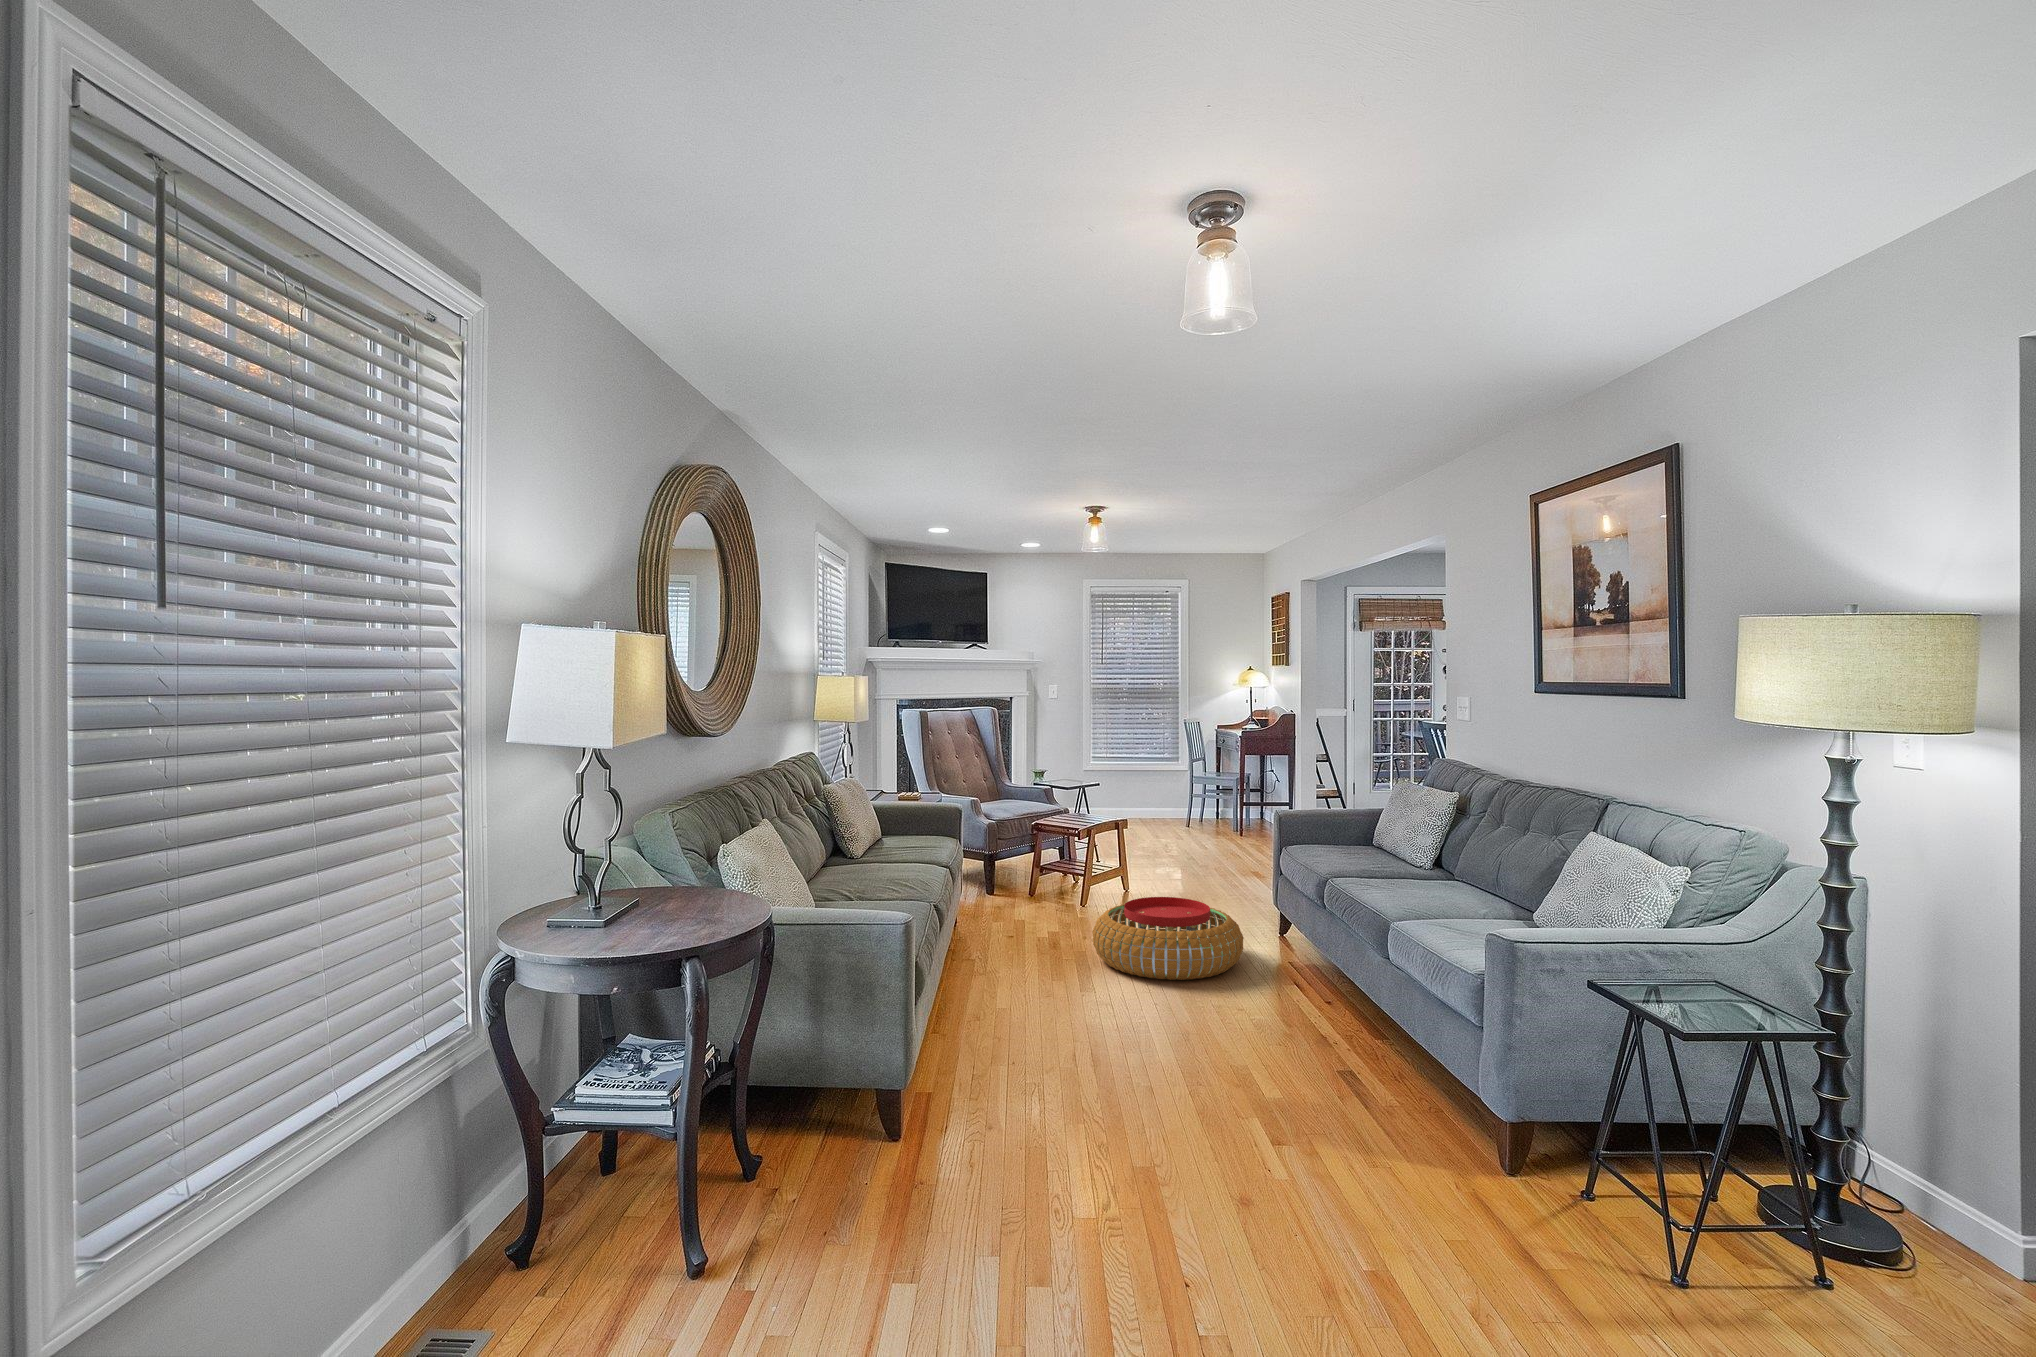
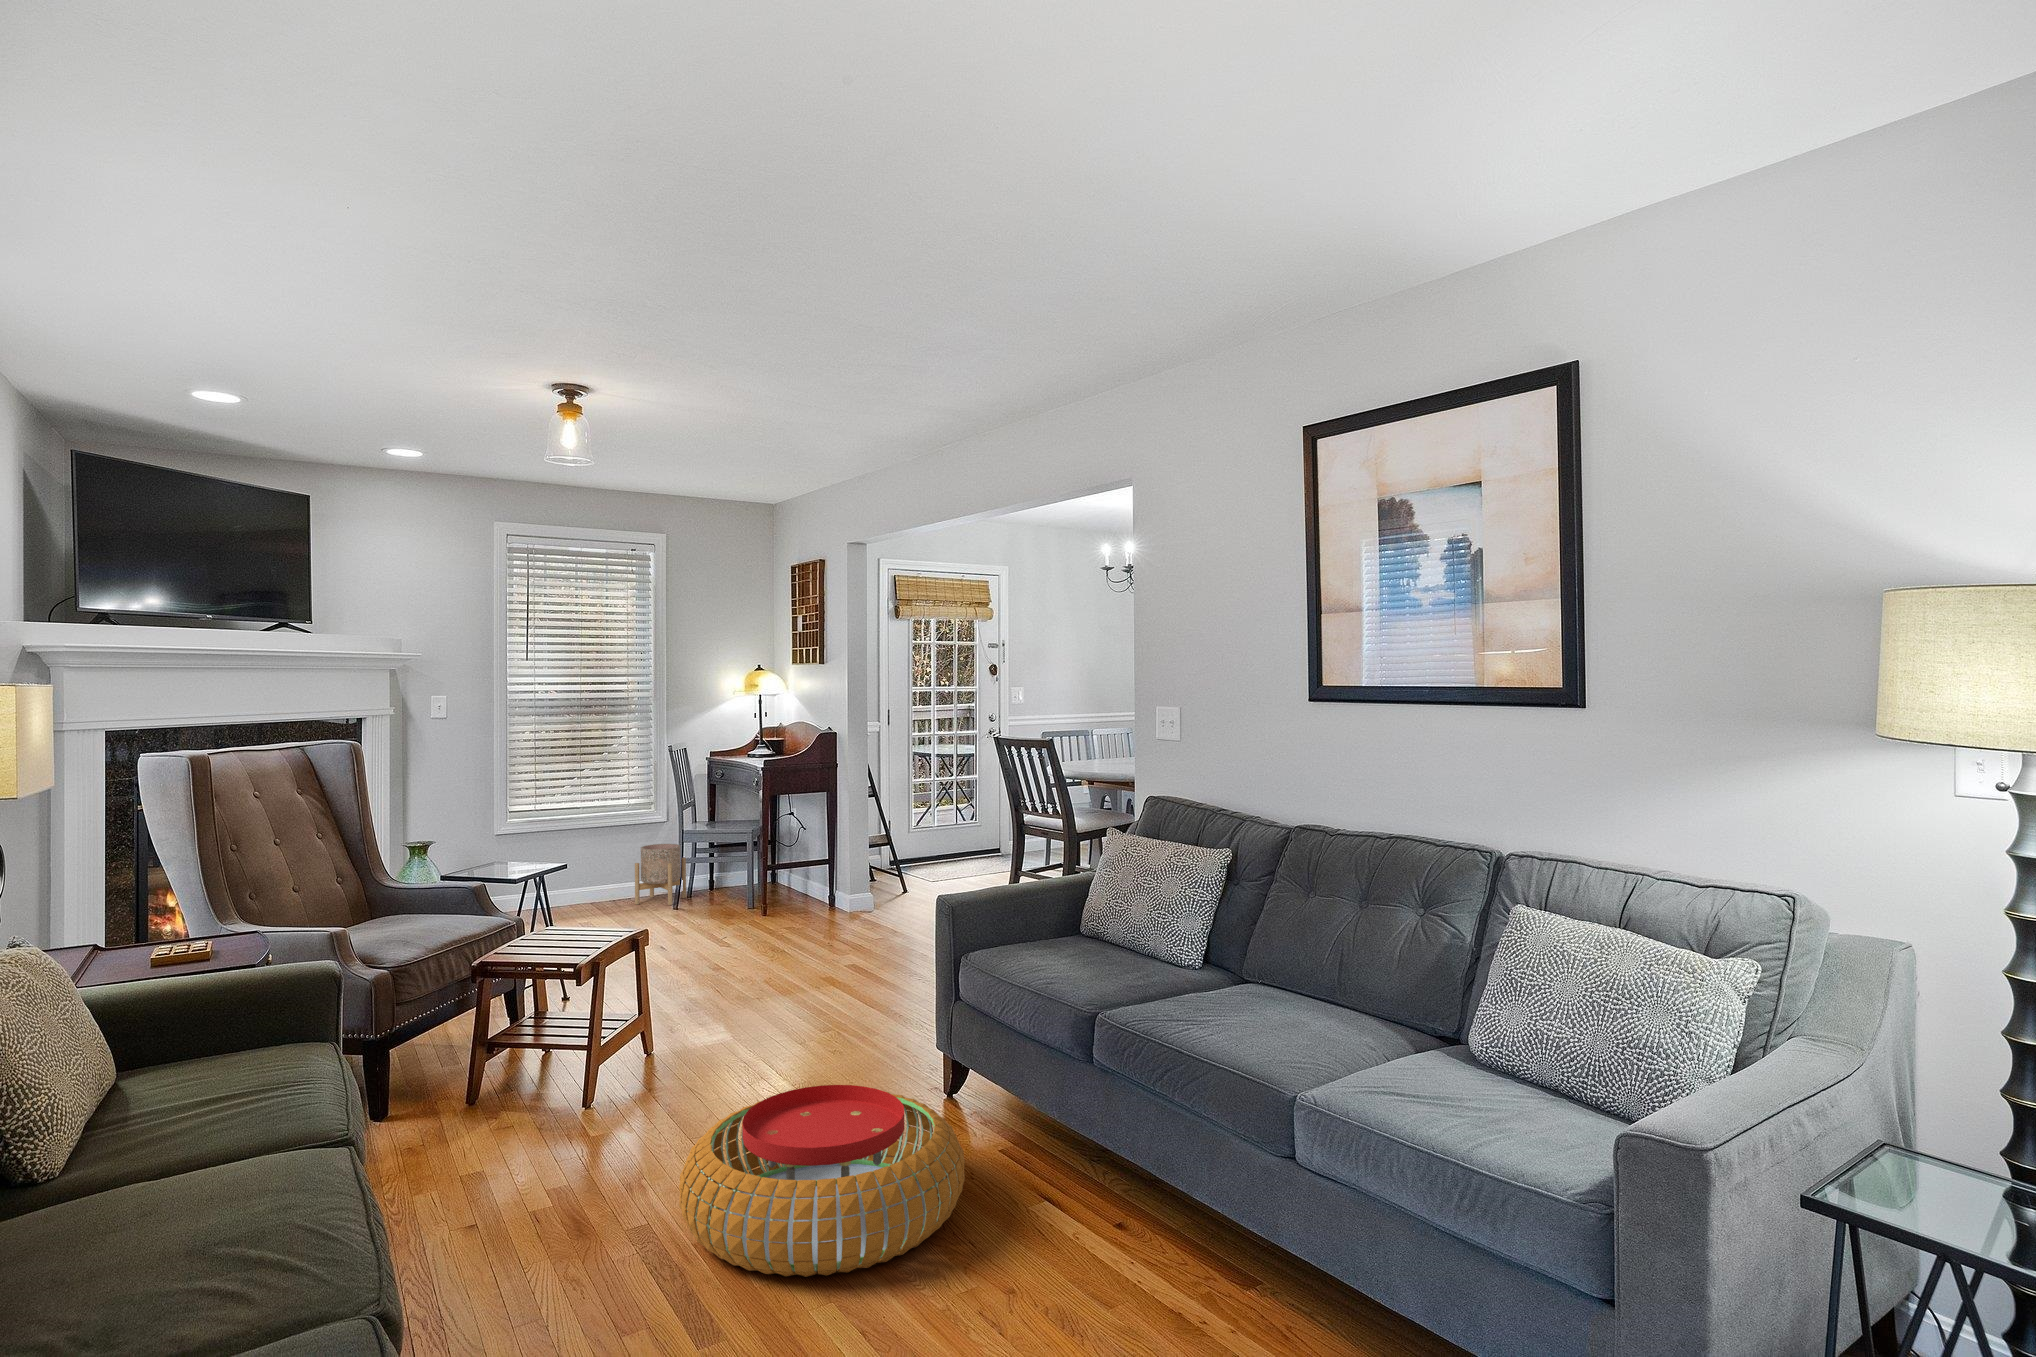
planter: none [1165,785,1199,824] -> present [635,844,686,905]

